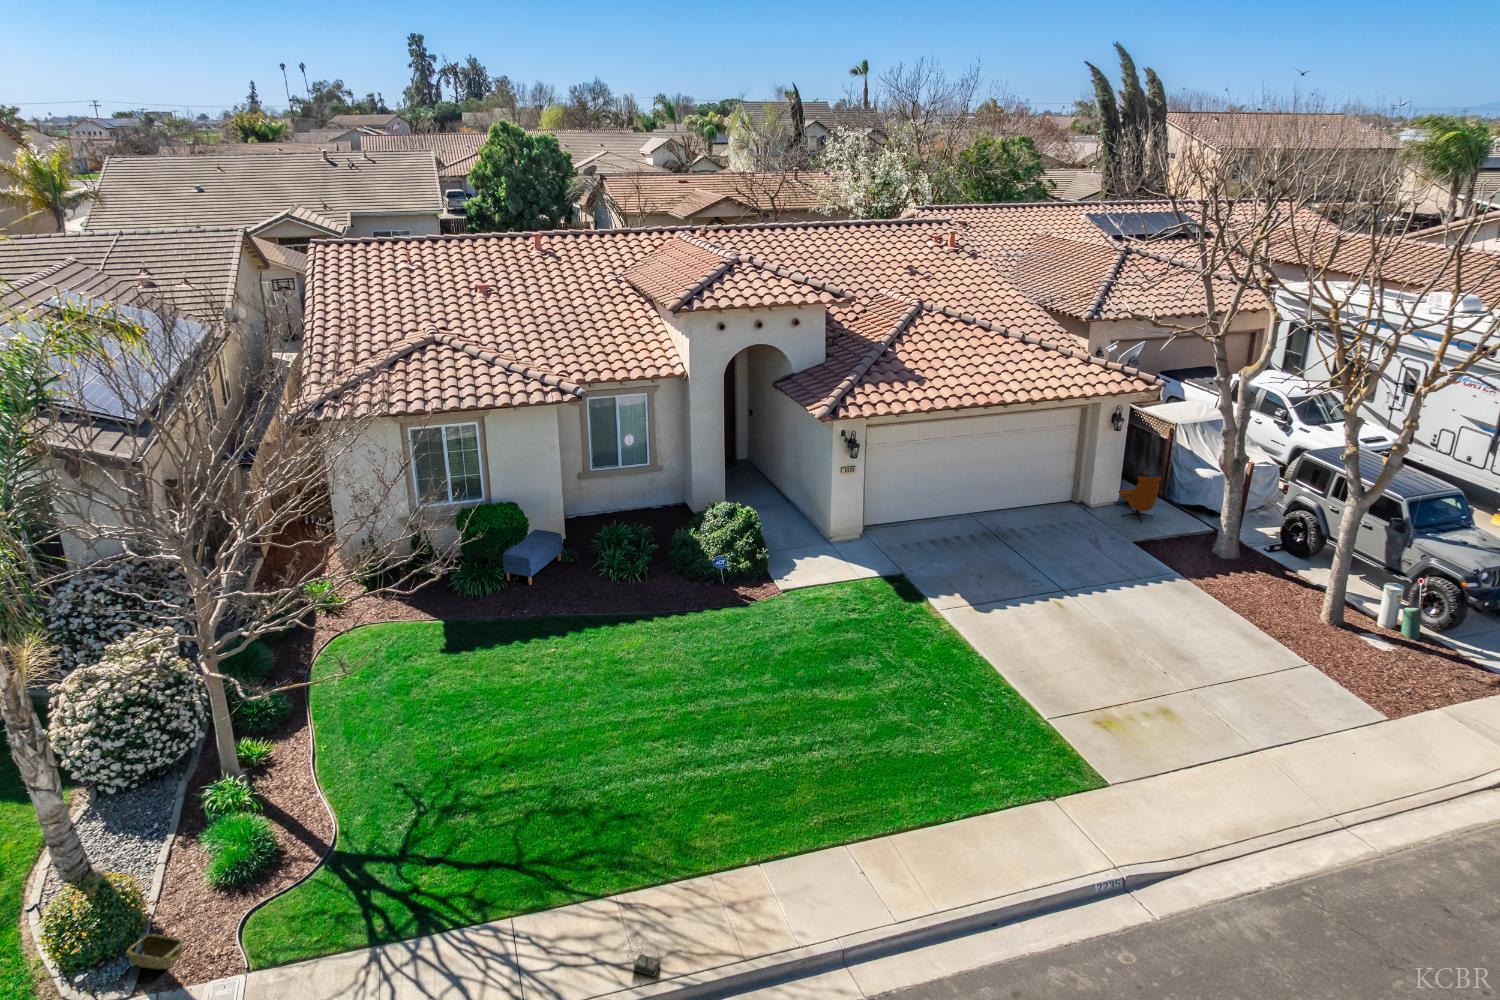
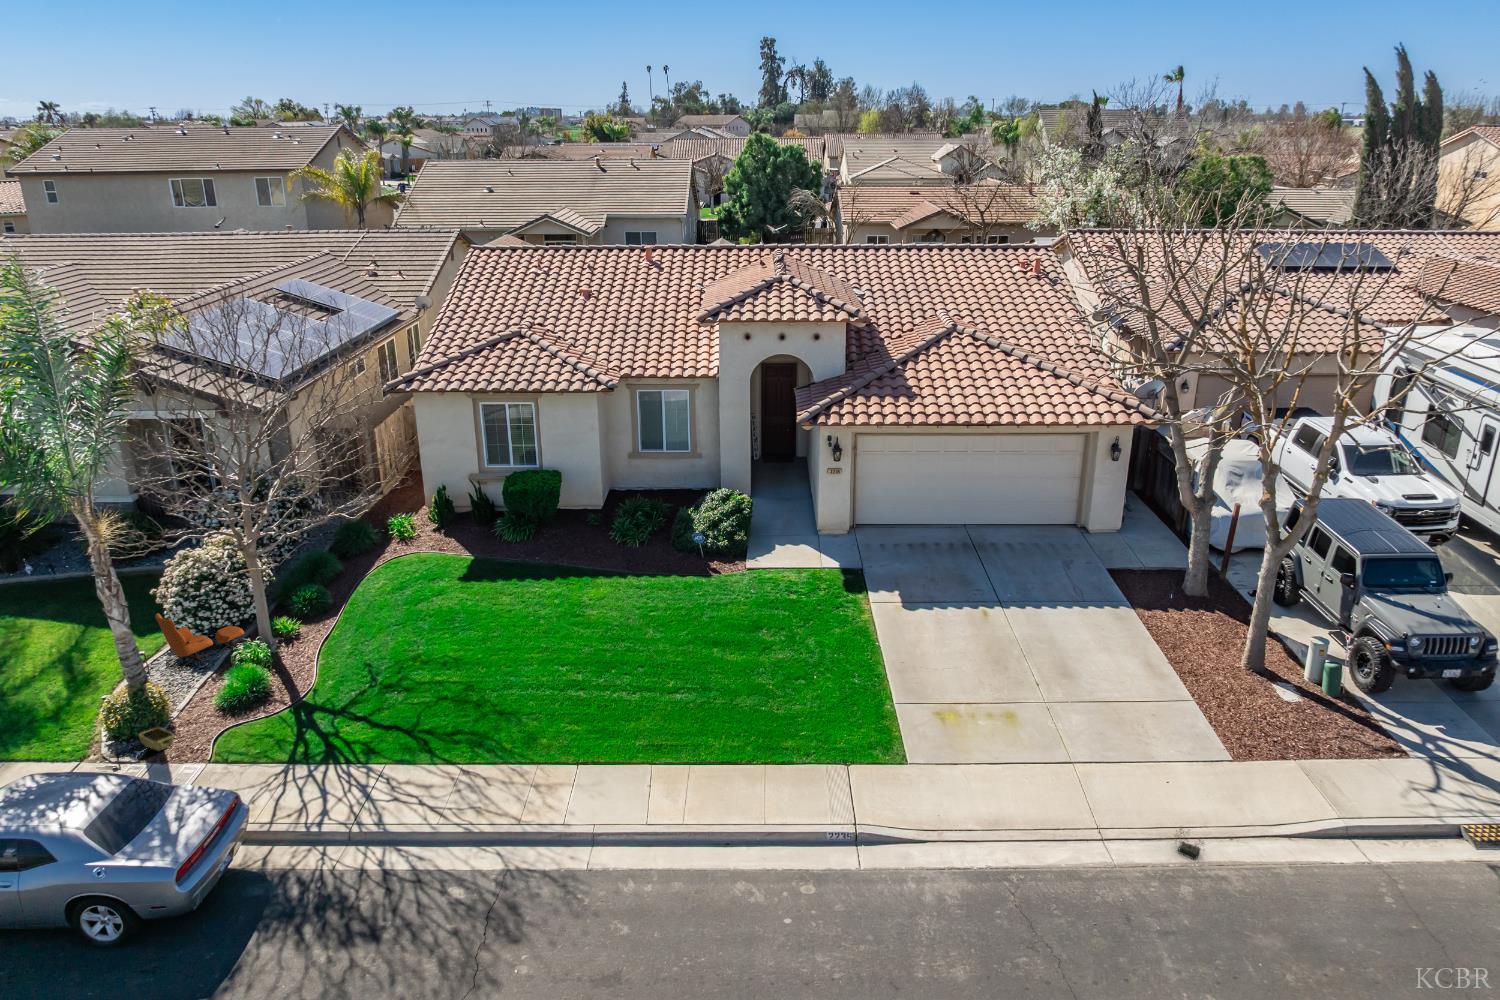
lounge chair: present [1116,476,1161,523] -> present [155,613,244,670]
bench: present [503,529,563,585] -> none [535,493,591,537]
decorative plant: present [628,938,662,977] -> present [1175,828,1203,860]

